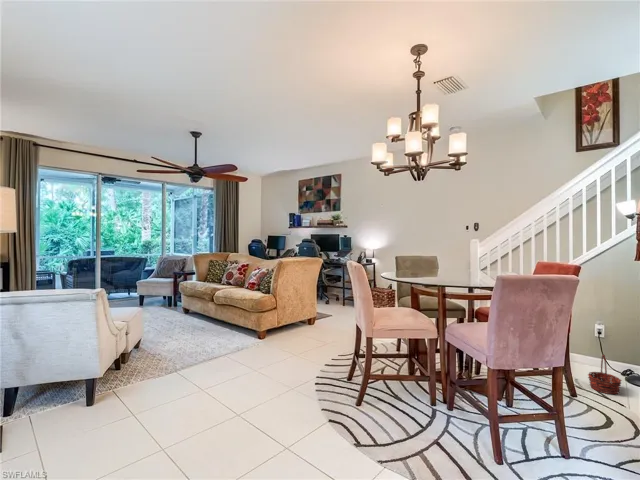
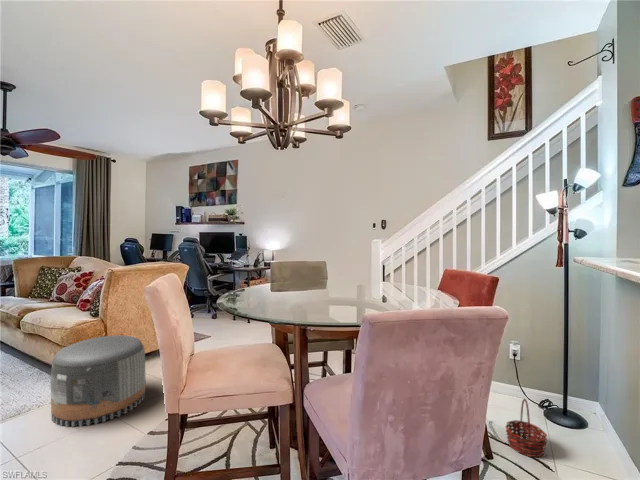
pouf: none [265,306,315,358] -> present [51,335,146,427]

